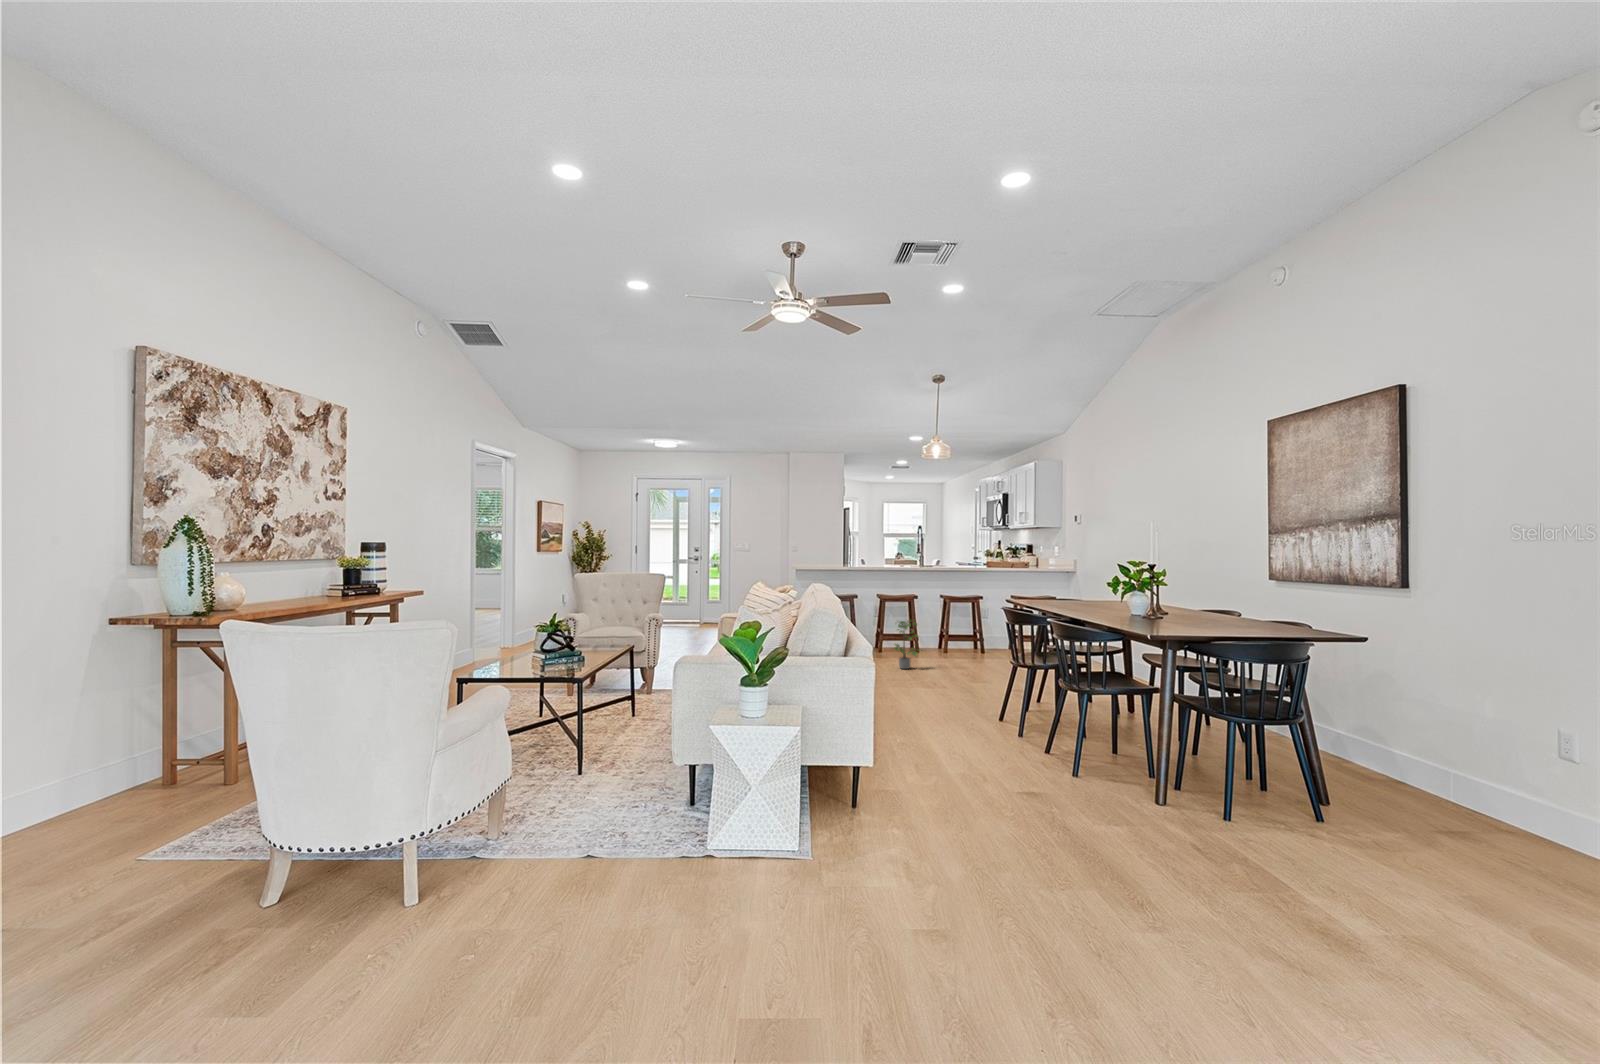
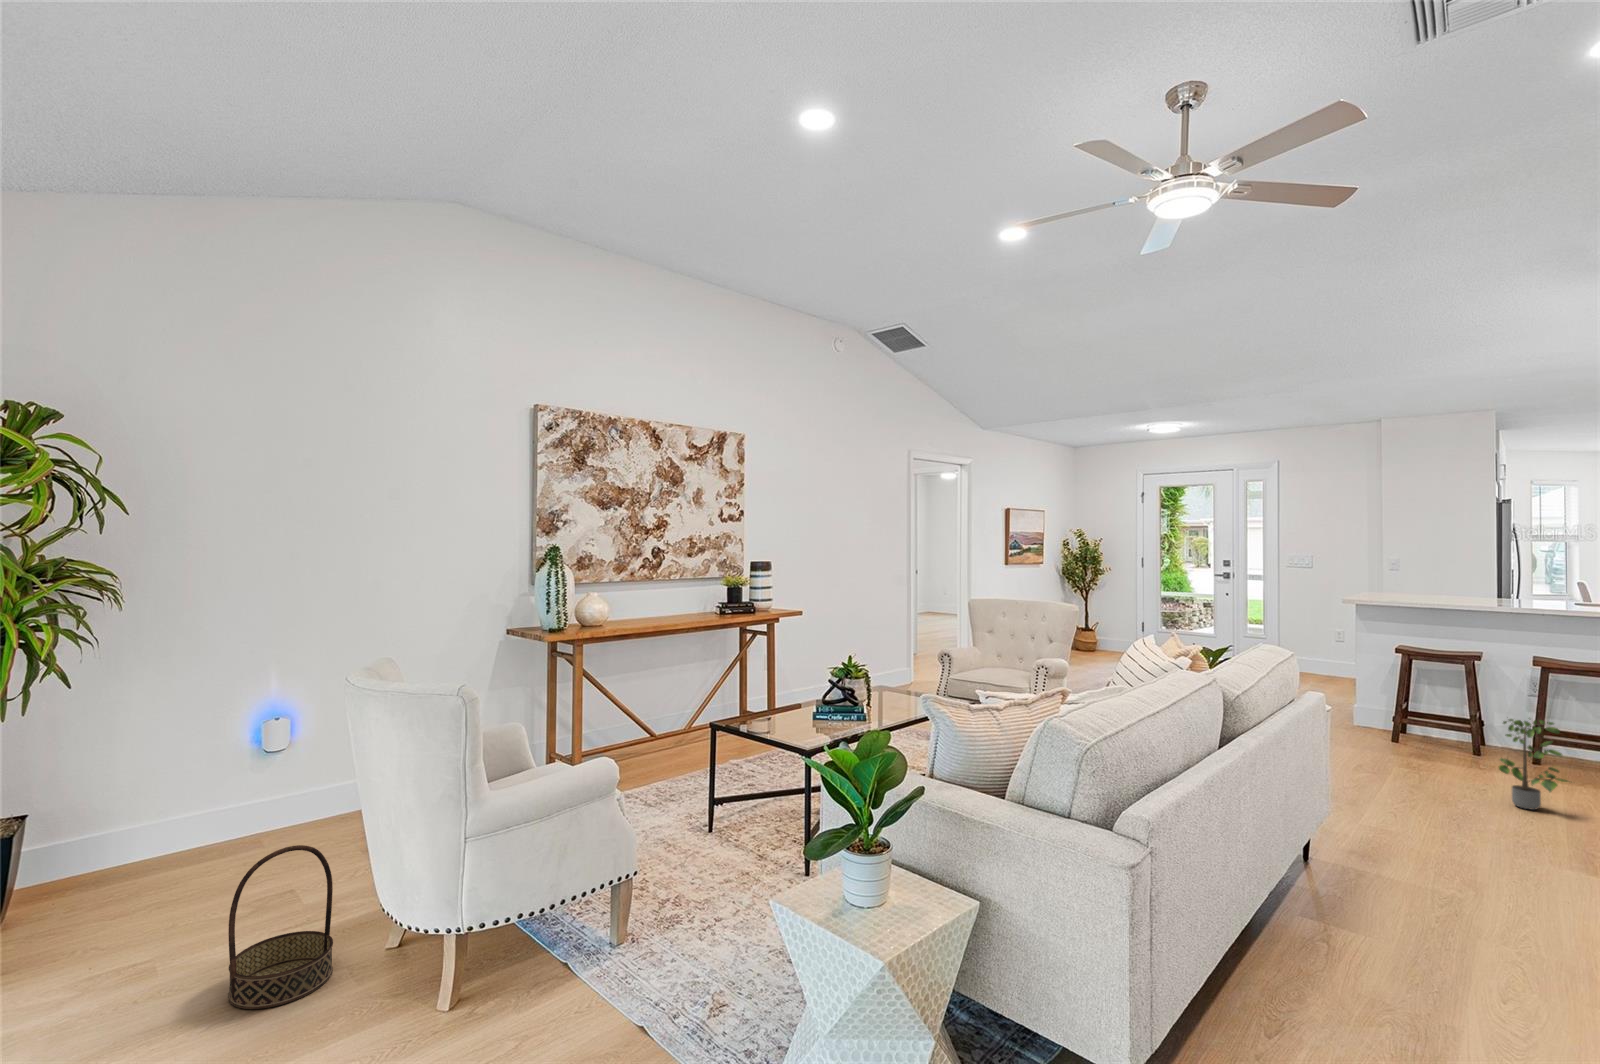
basket: none [116,820,241,1003] -> present [228,845,333,1009]

